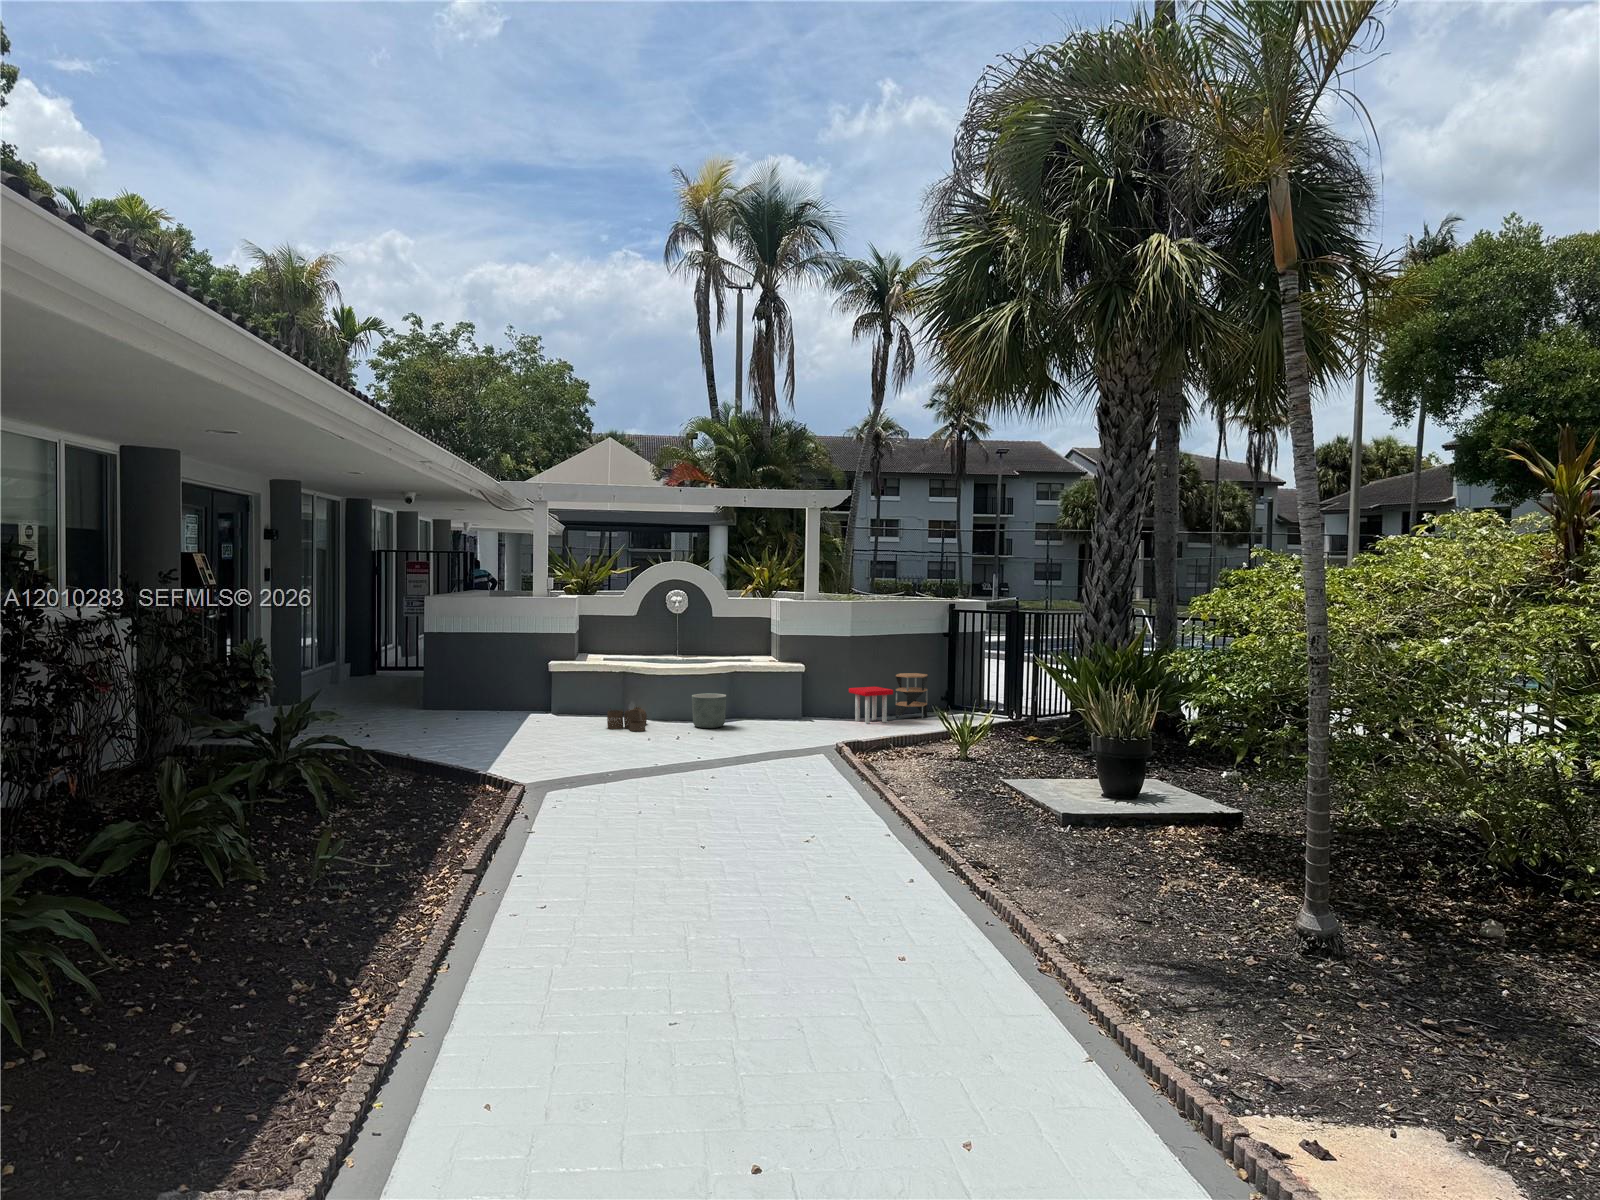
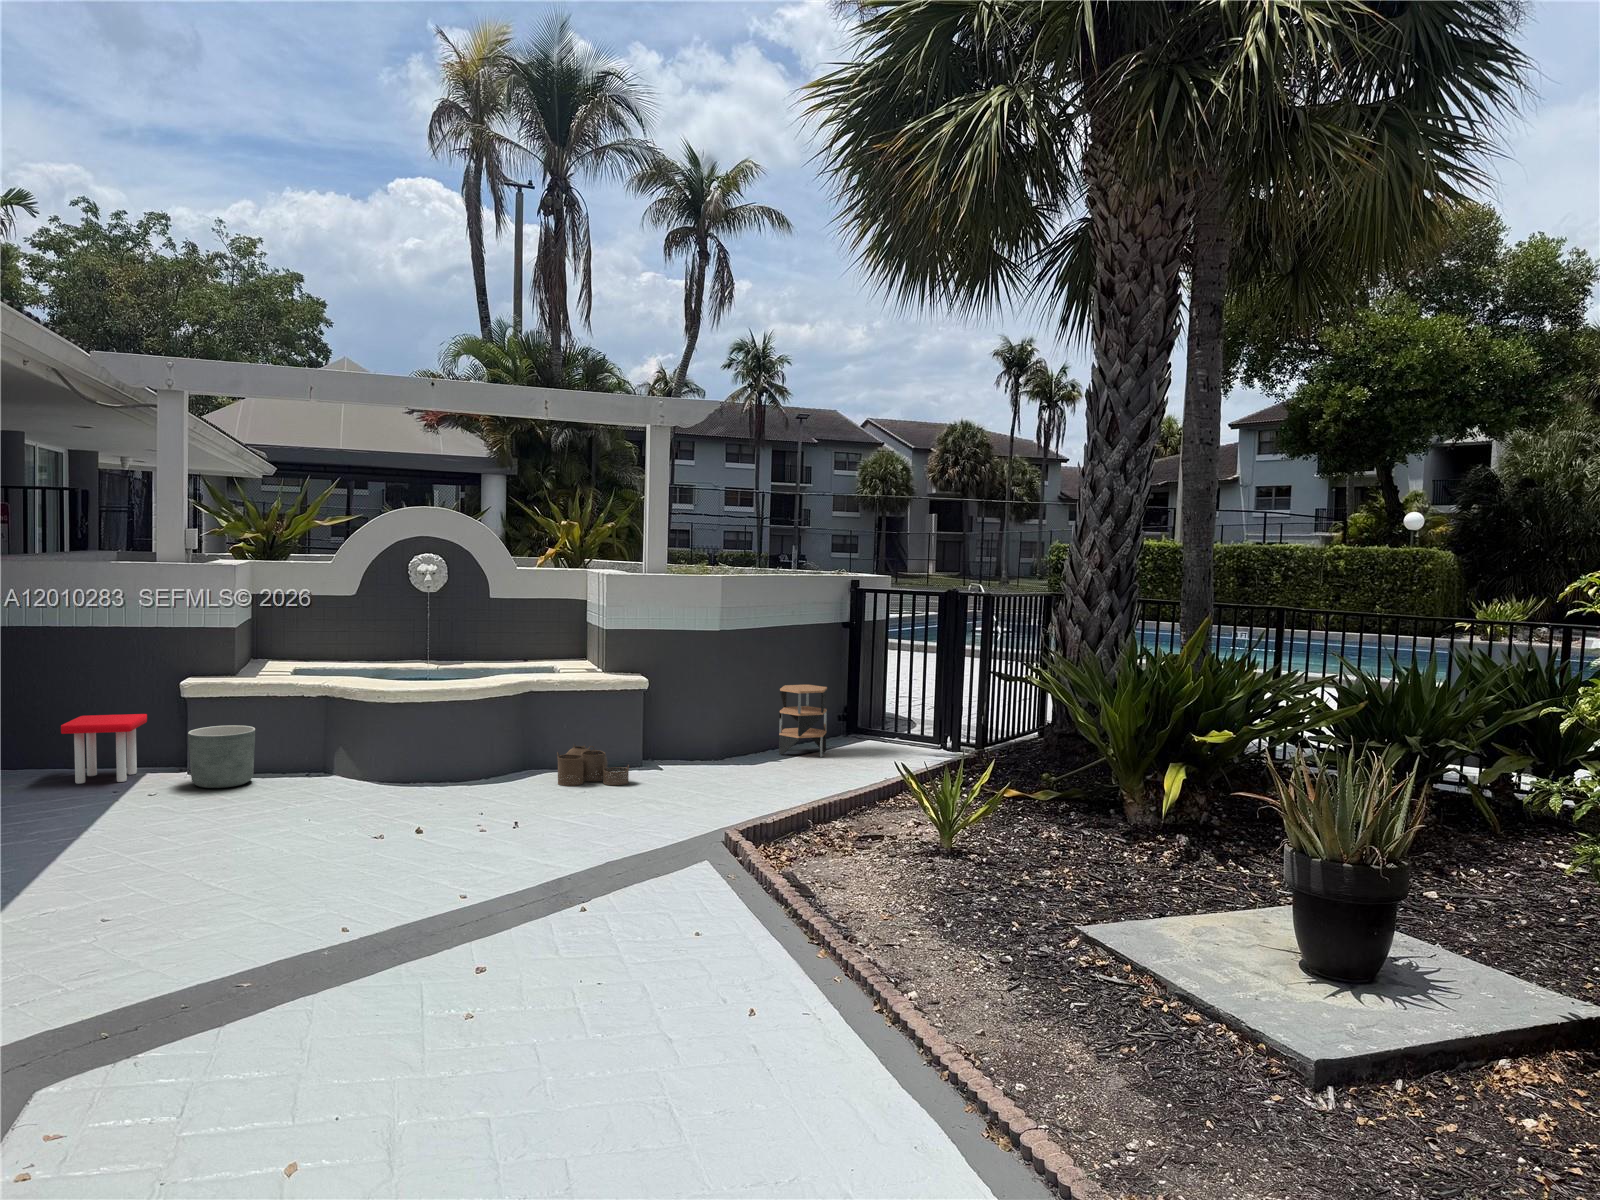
stool: present [849,687,893,724] -> present [61,714,147,784]
planter: present [692,694,726,728] -> present [188,725,255,788]
woven basket: present [607,707,647,731] -> present [557,746,629,786]

